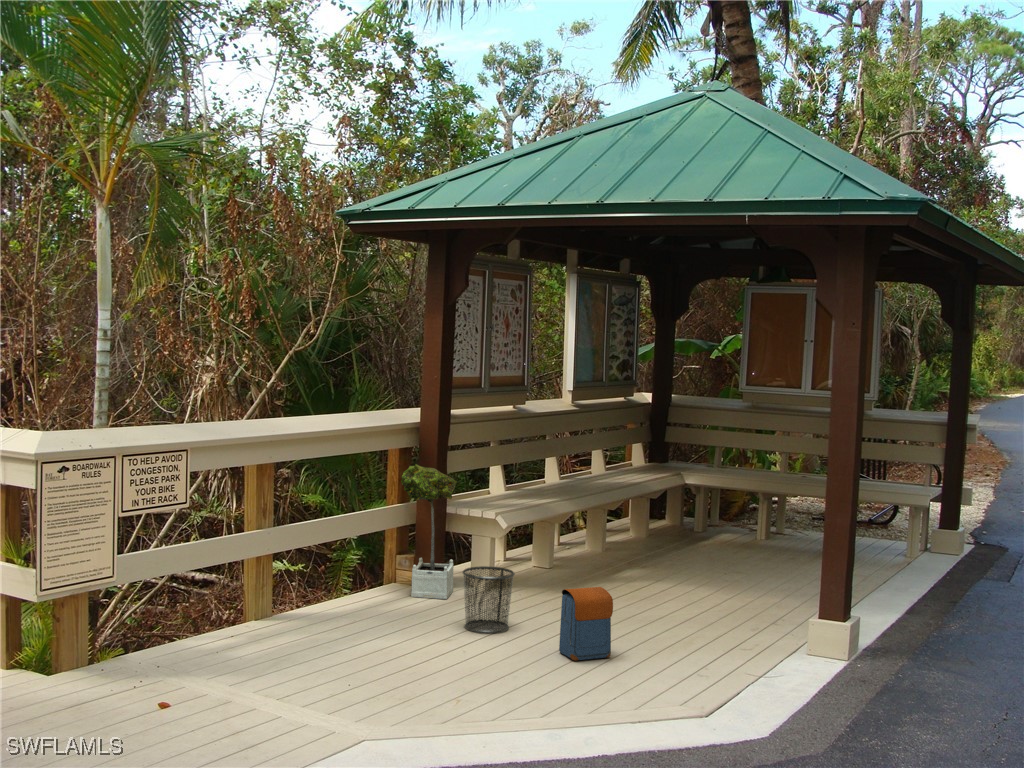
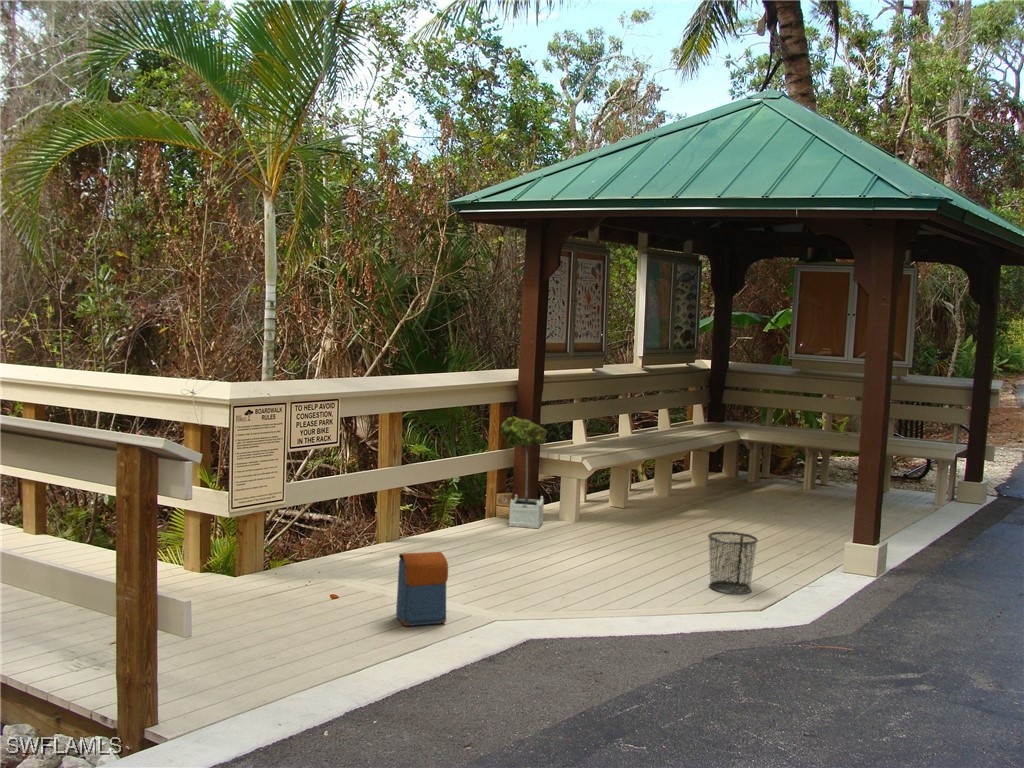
waste bin: present [463,566,515,633] -> present [708,532,758,594]
backpack: present [559,587,613,661] -> present [396,552,448,626]

